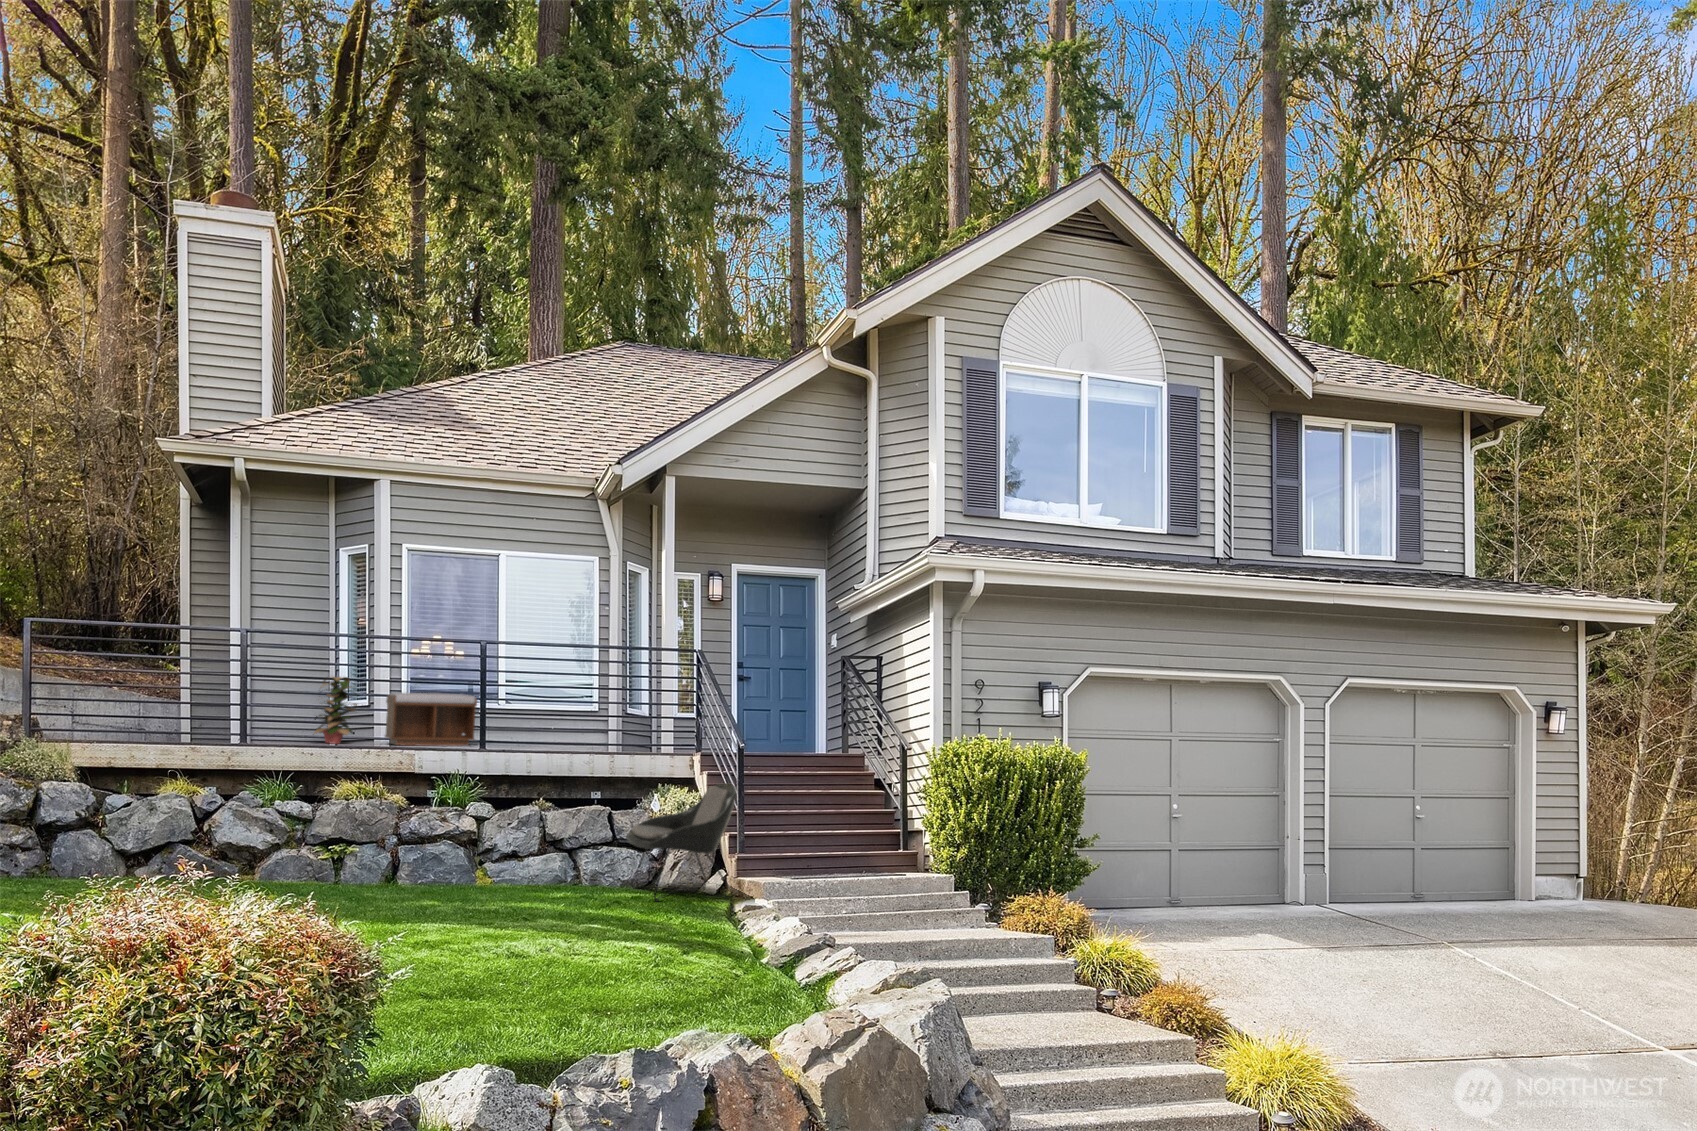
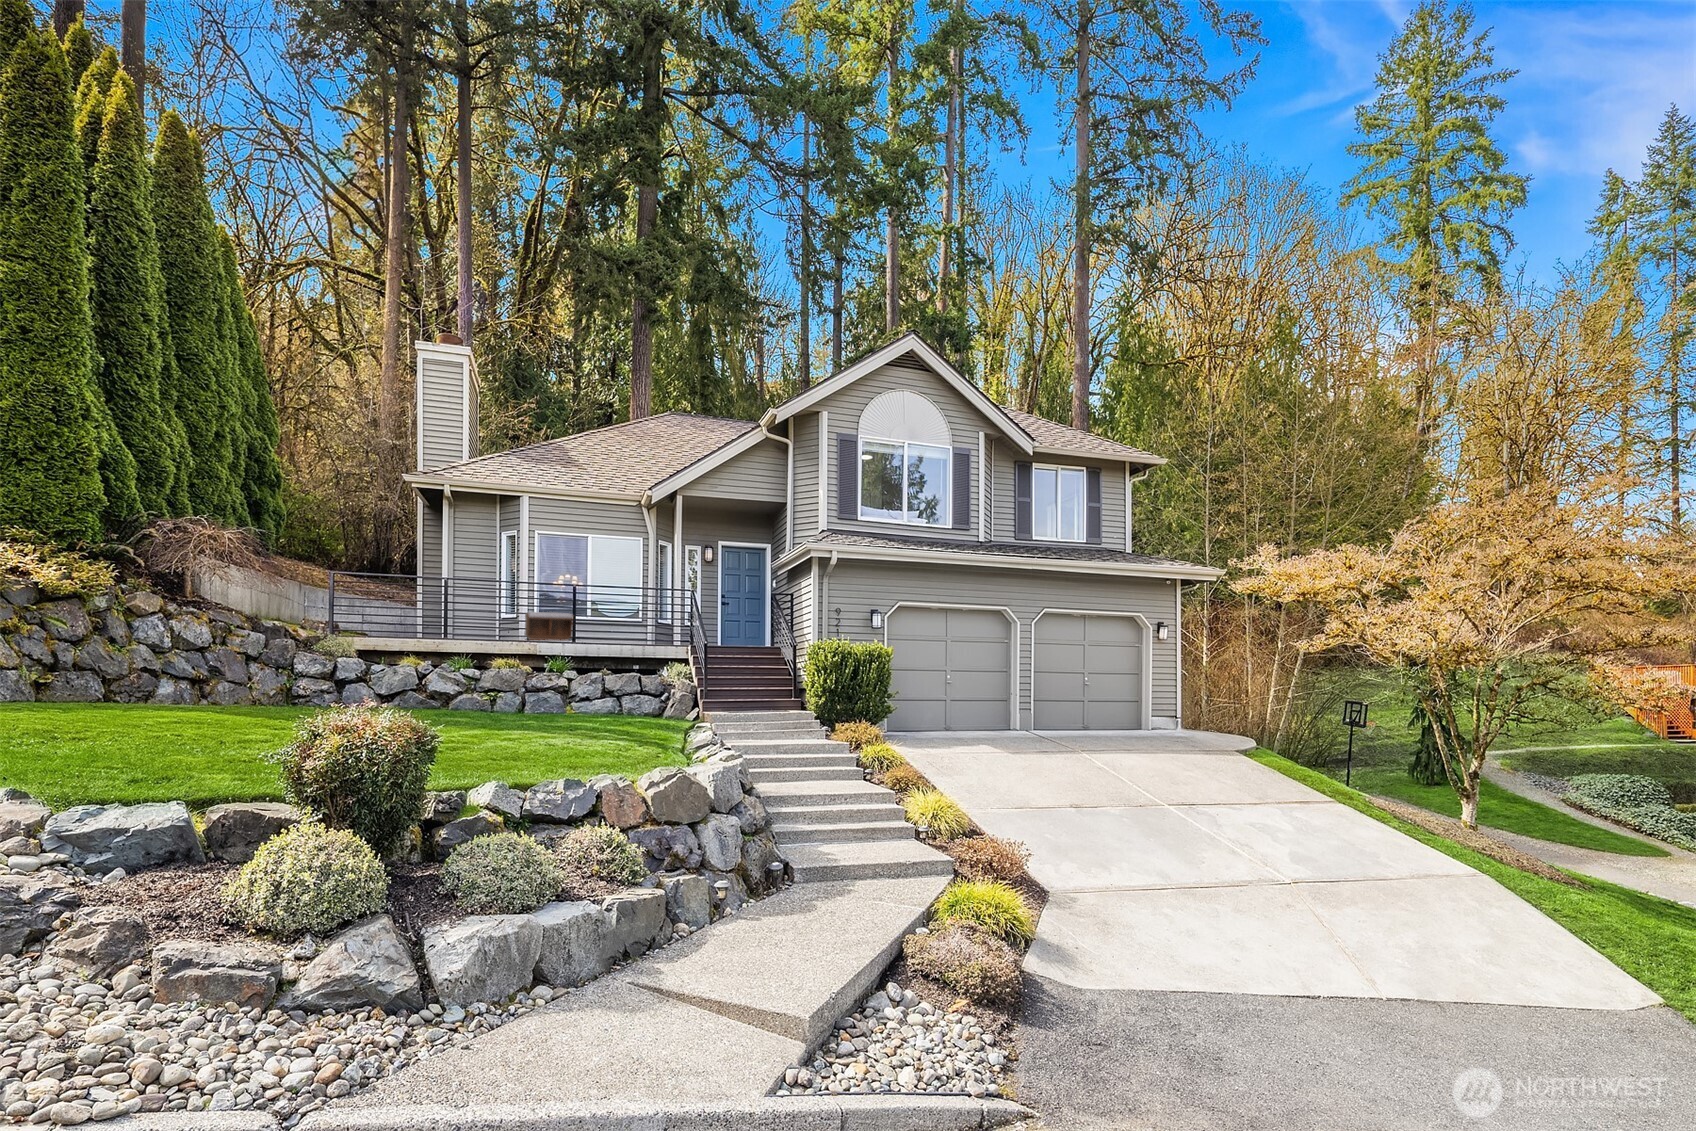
decorative plant: present [313,676,359,744] -> none [485,602,513,639]
lounge chair: present [627,783,737,902] -> none [645,662,702,723]

